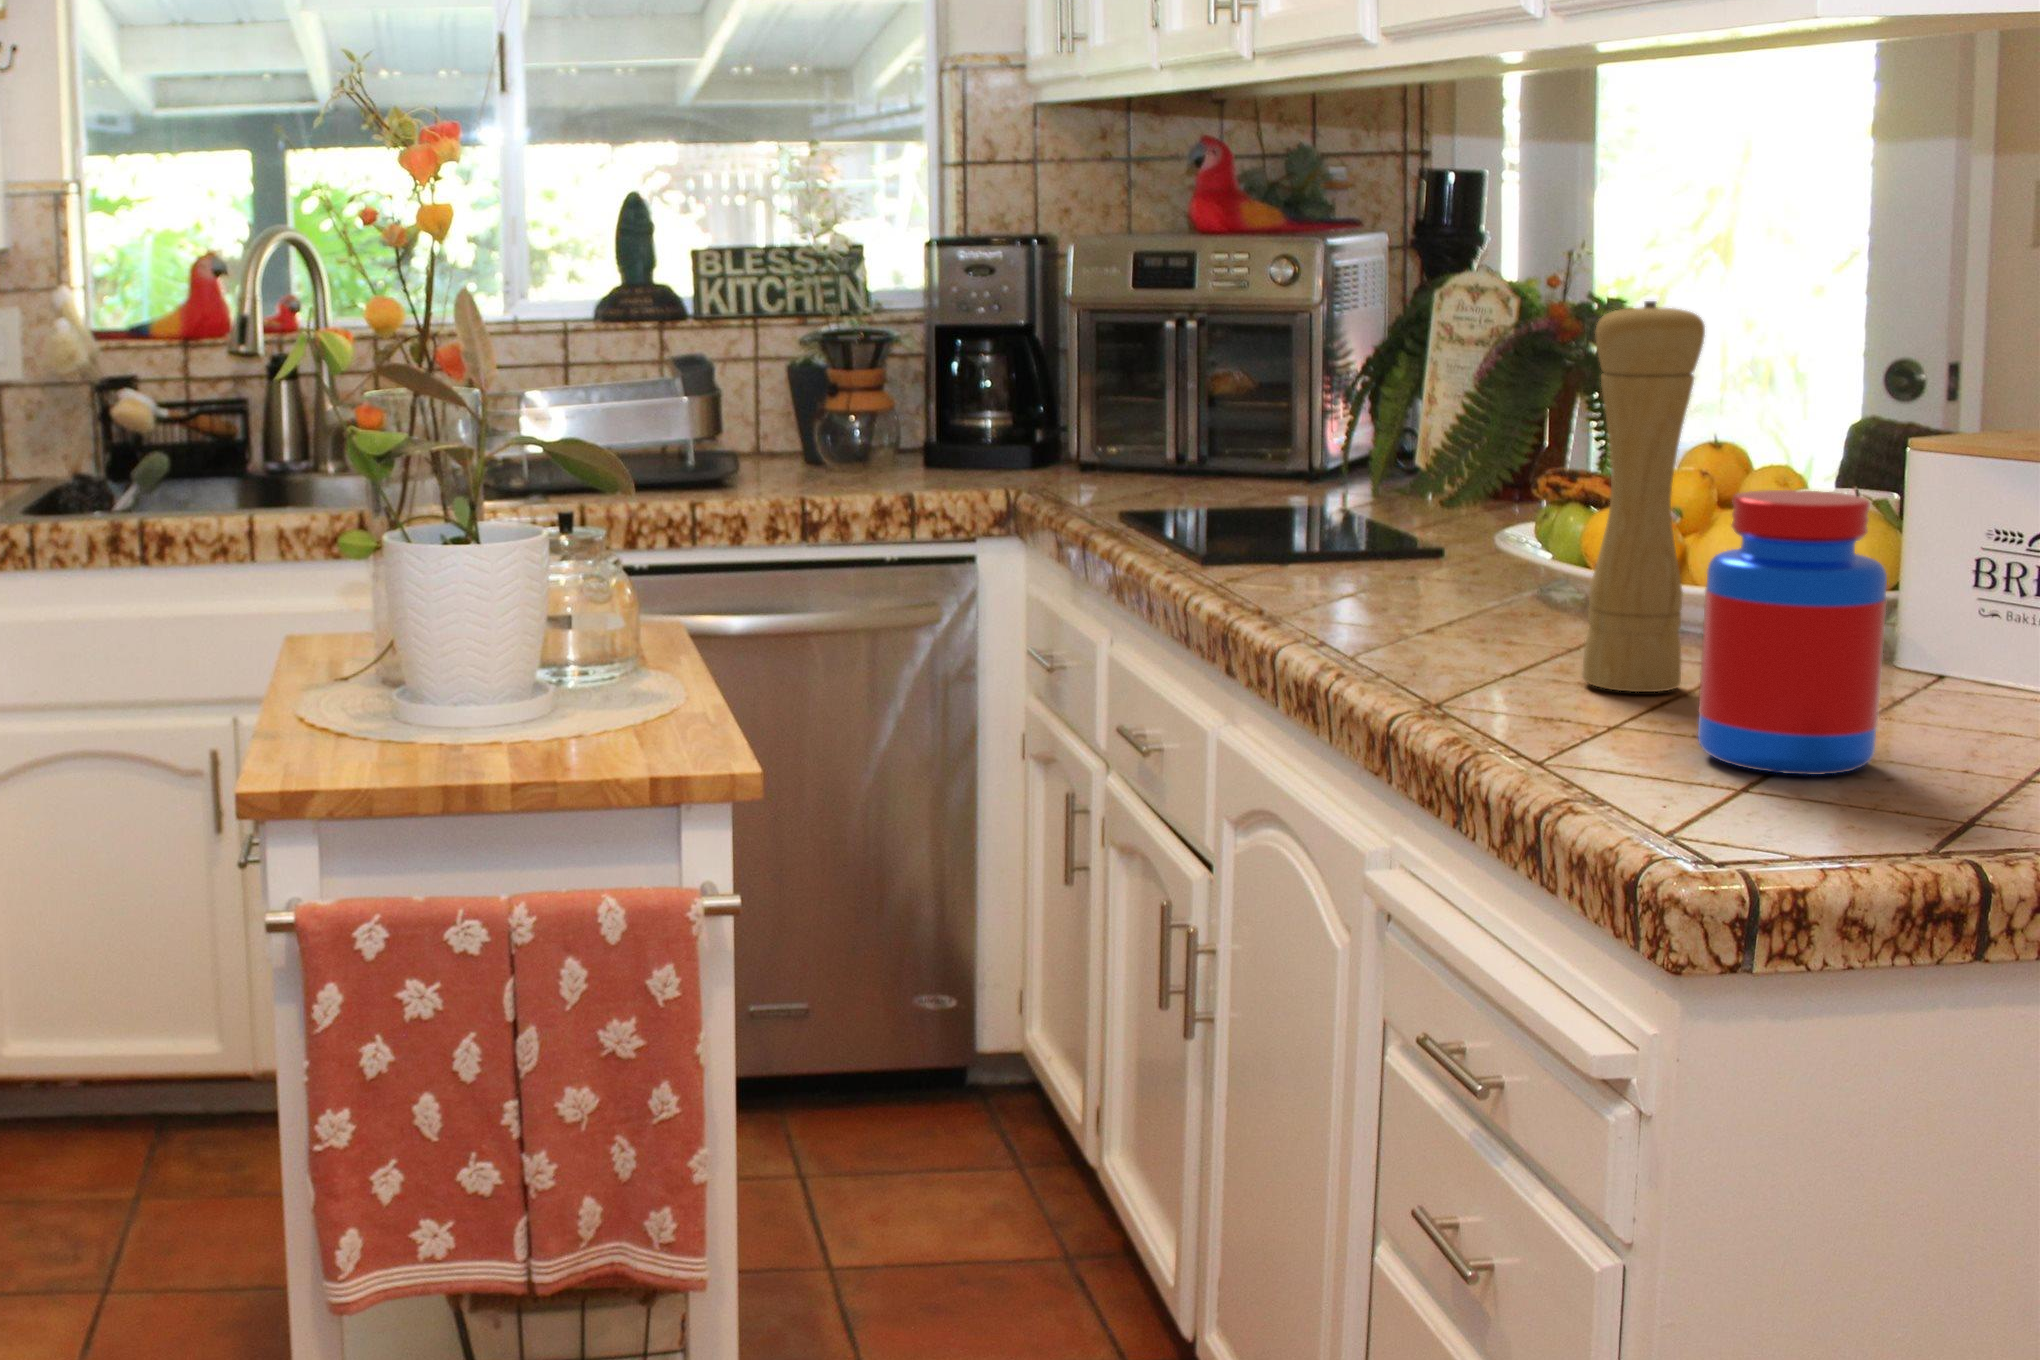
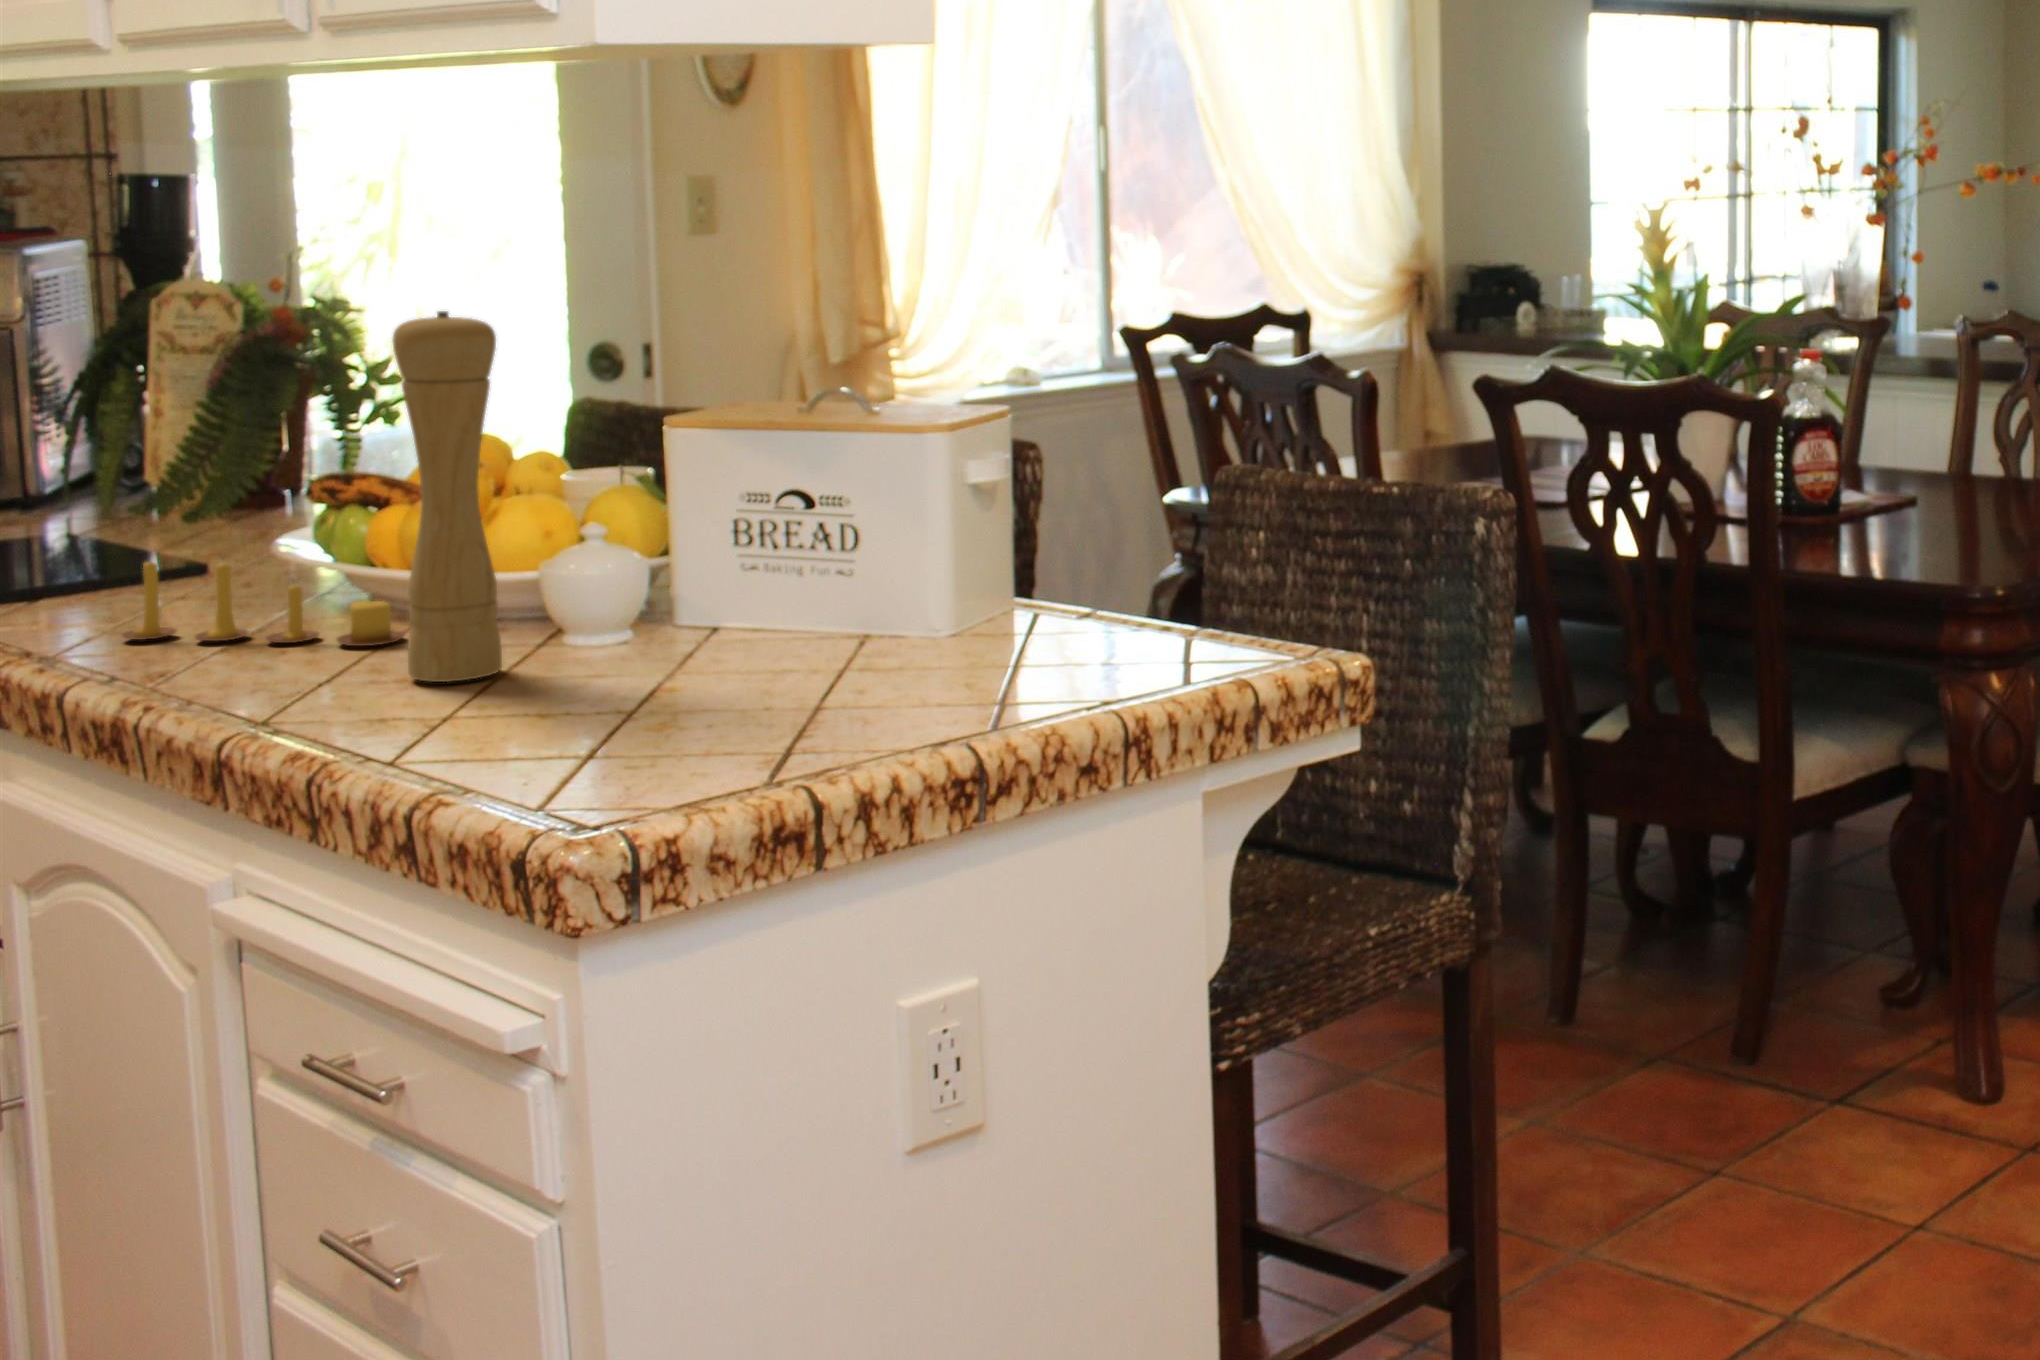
jar: present [1698,490,1887,775] -> none [536,479,691,734]
candle: none [1343,530,1596,645] -> present [122,561,404,646]

